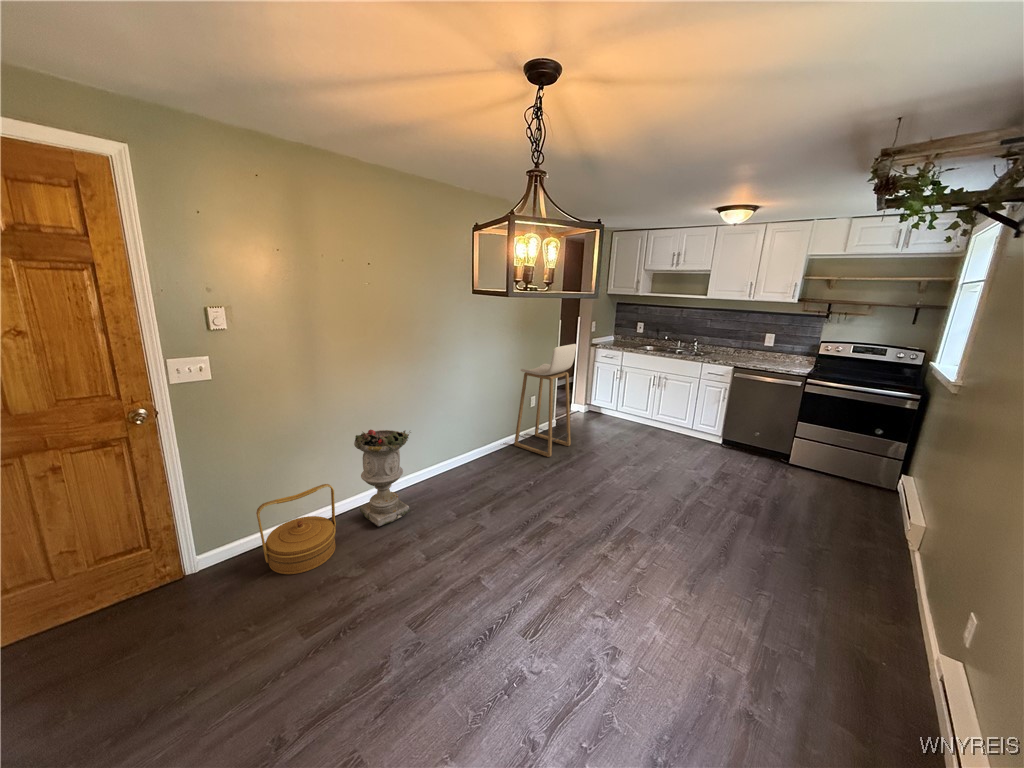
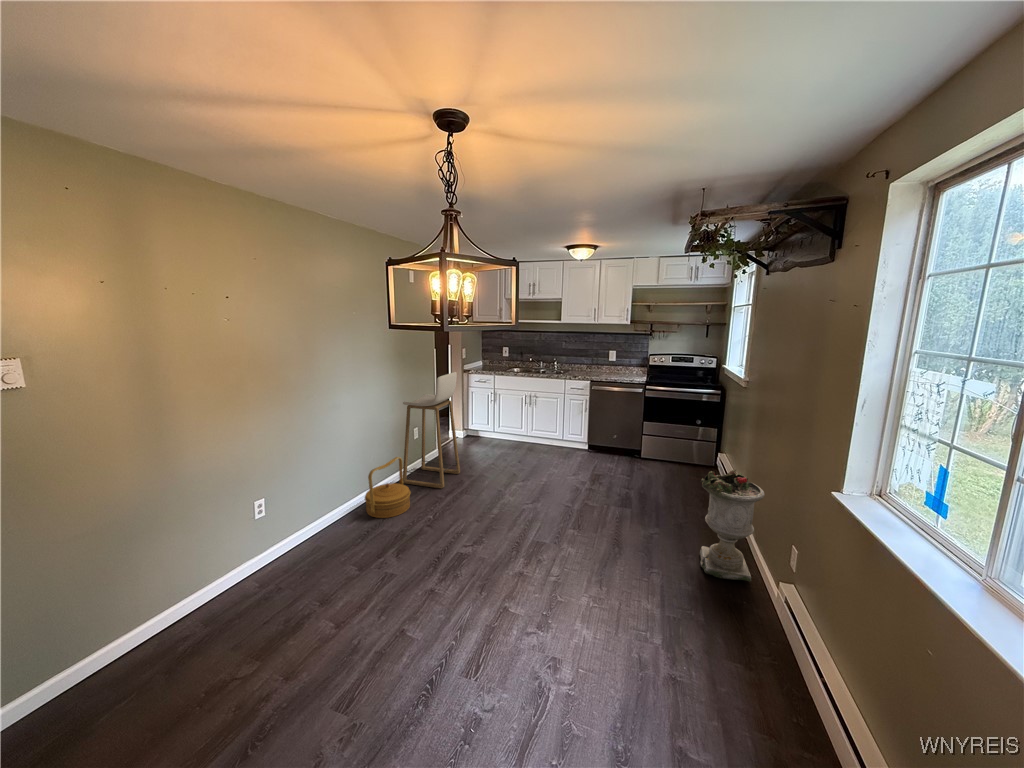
planter: present [354,430,411,526] -> present [700,470,765,581]
woven basket: present [256,484,336,574] -> present [365,457,410,518]

